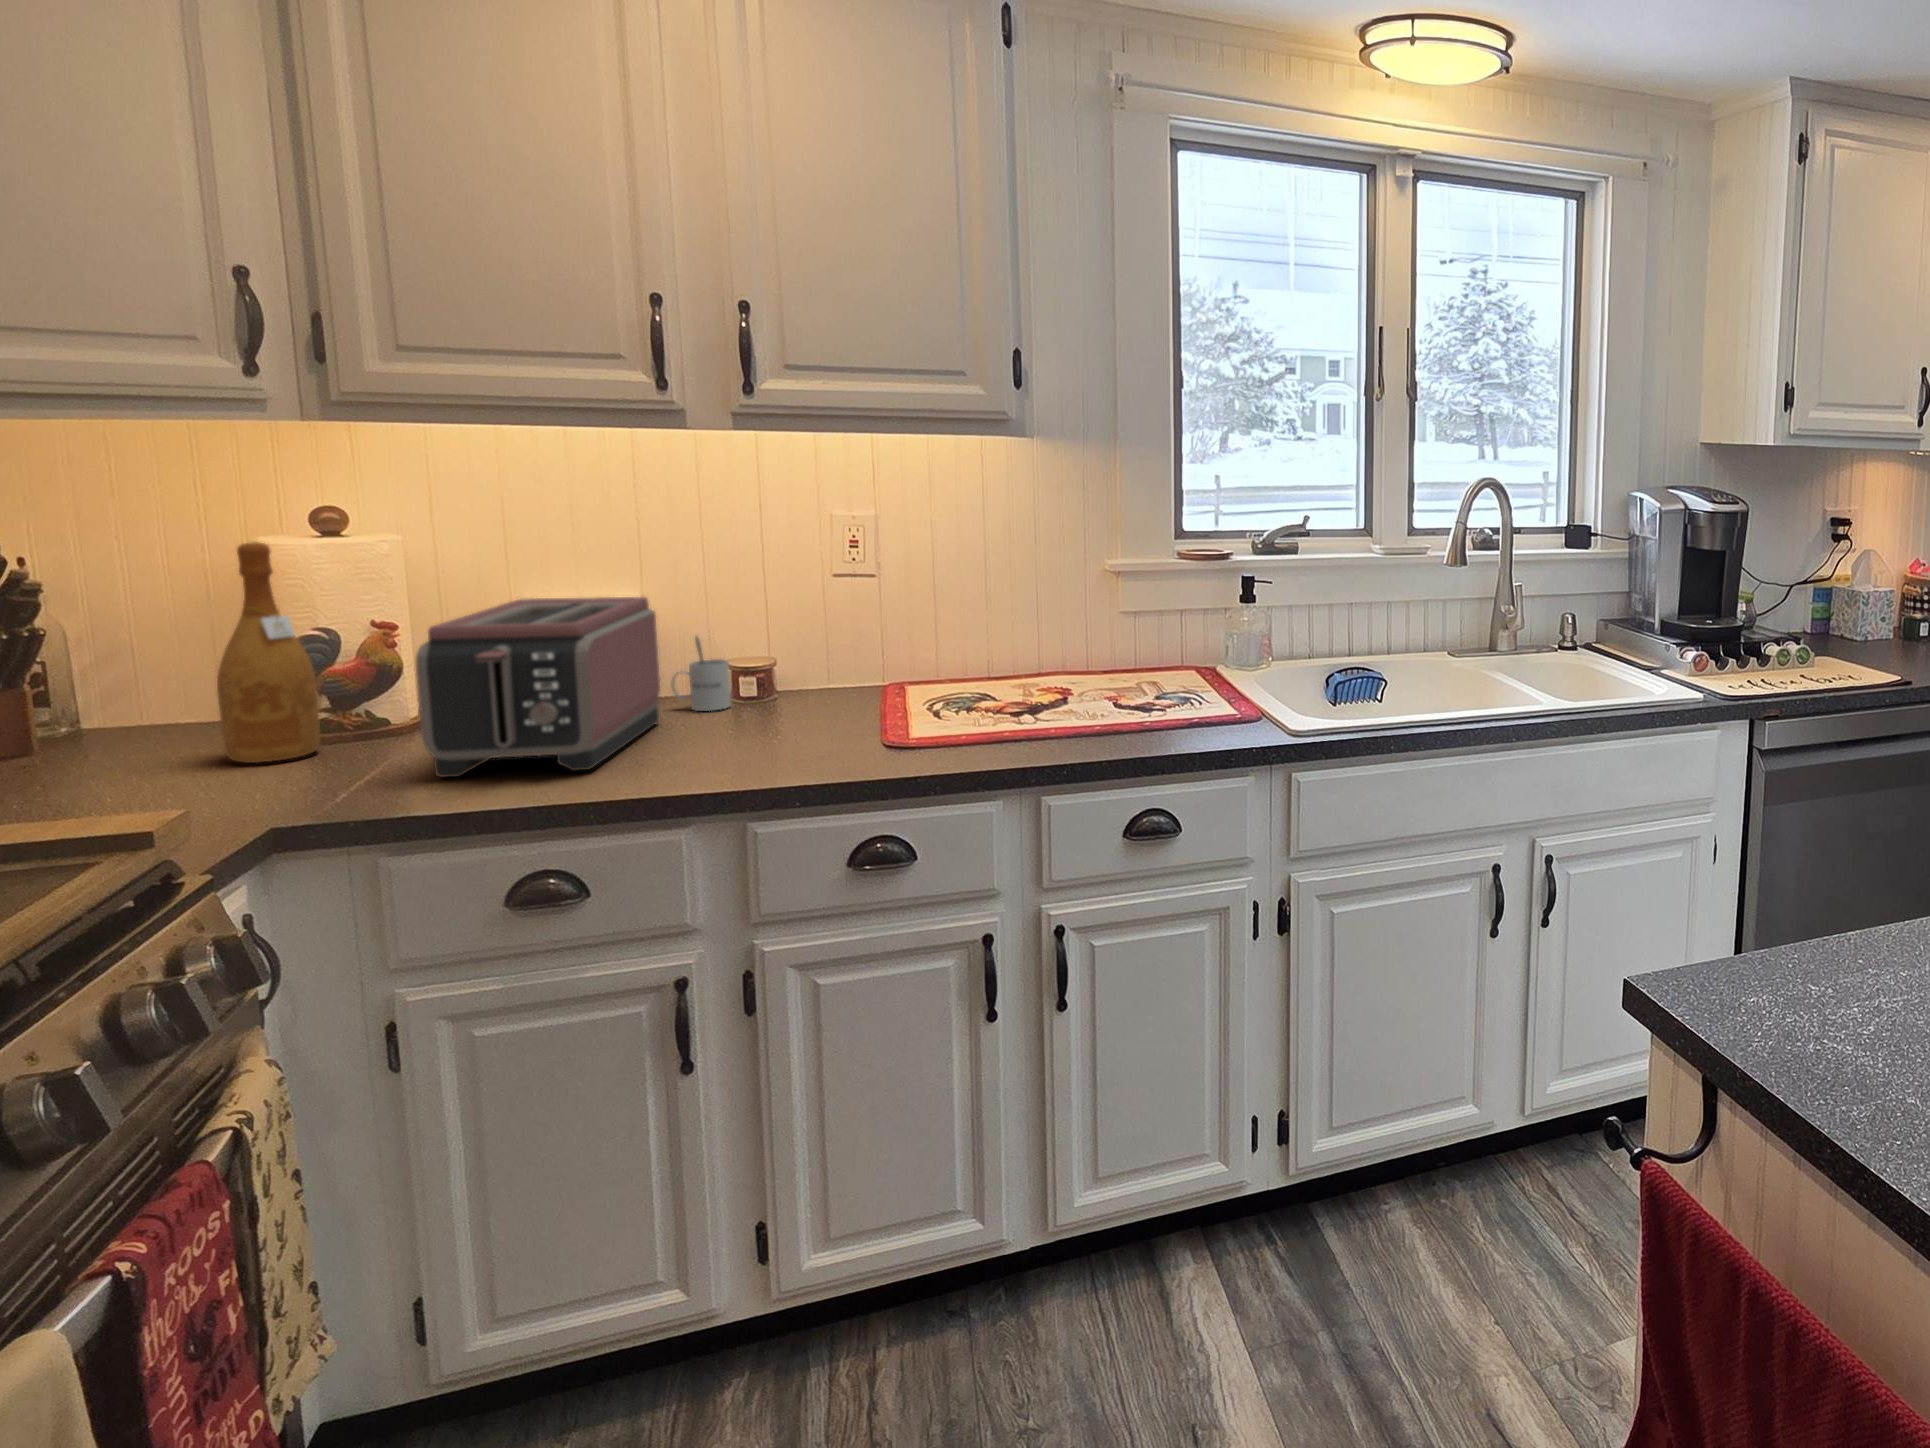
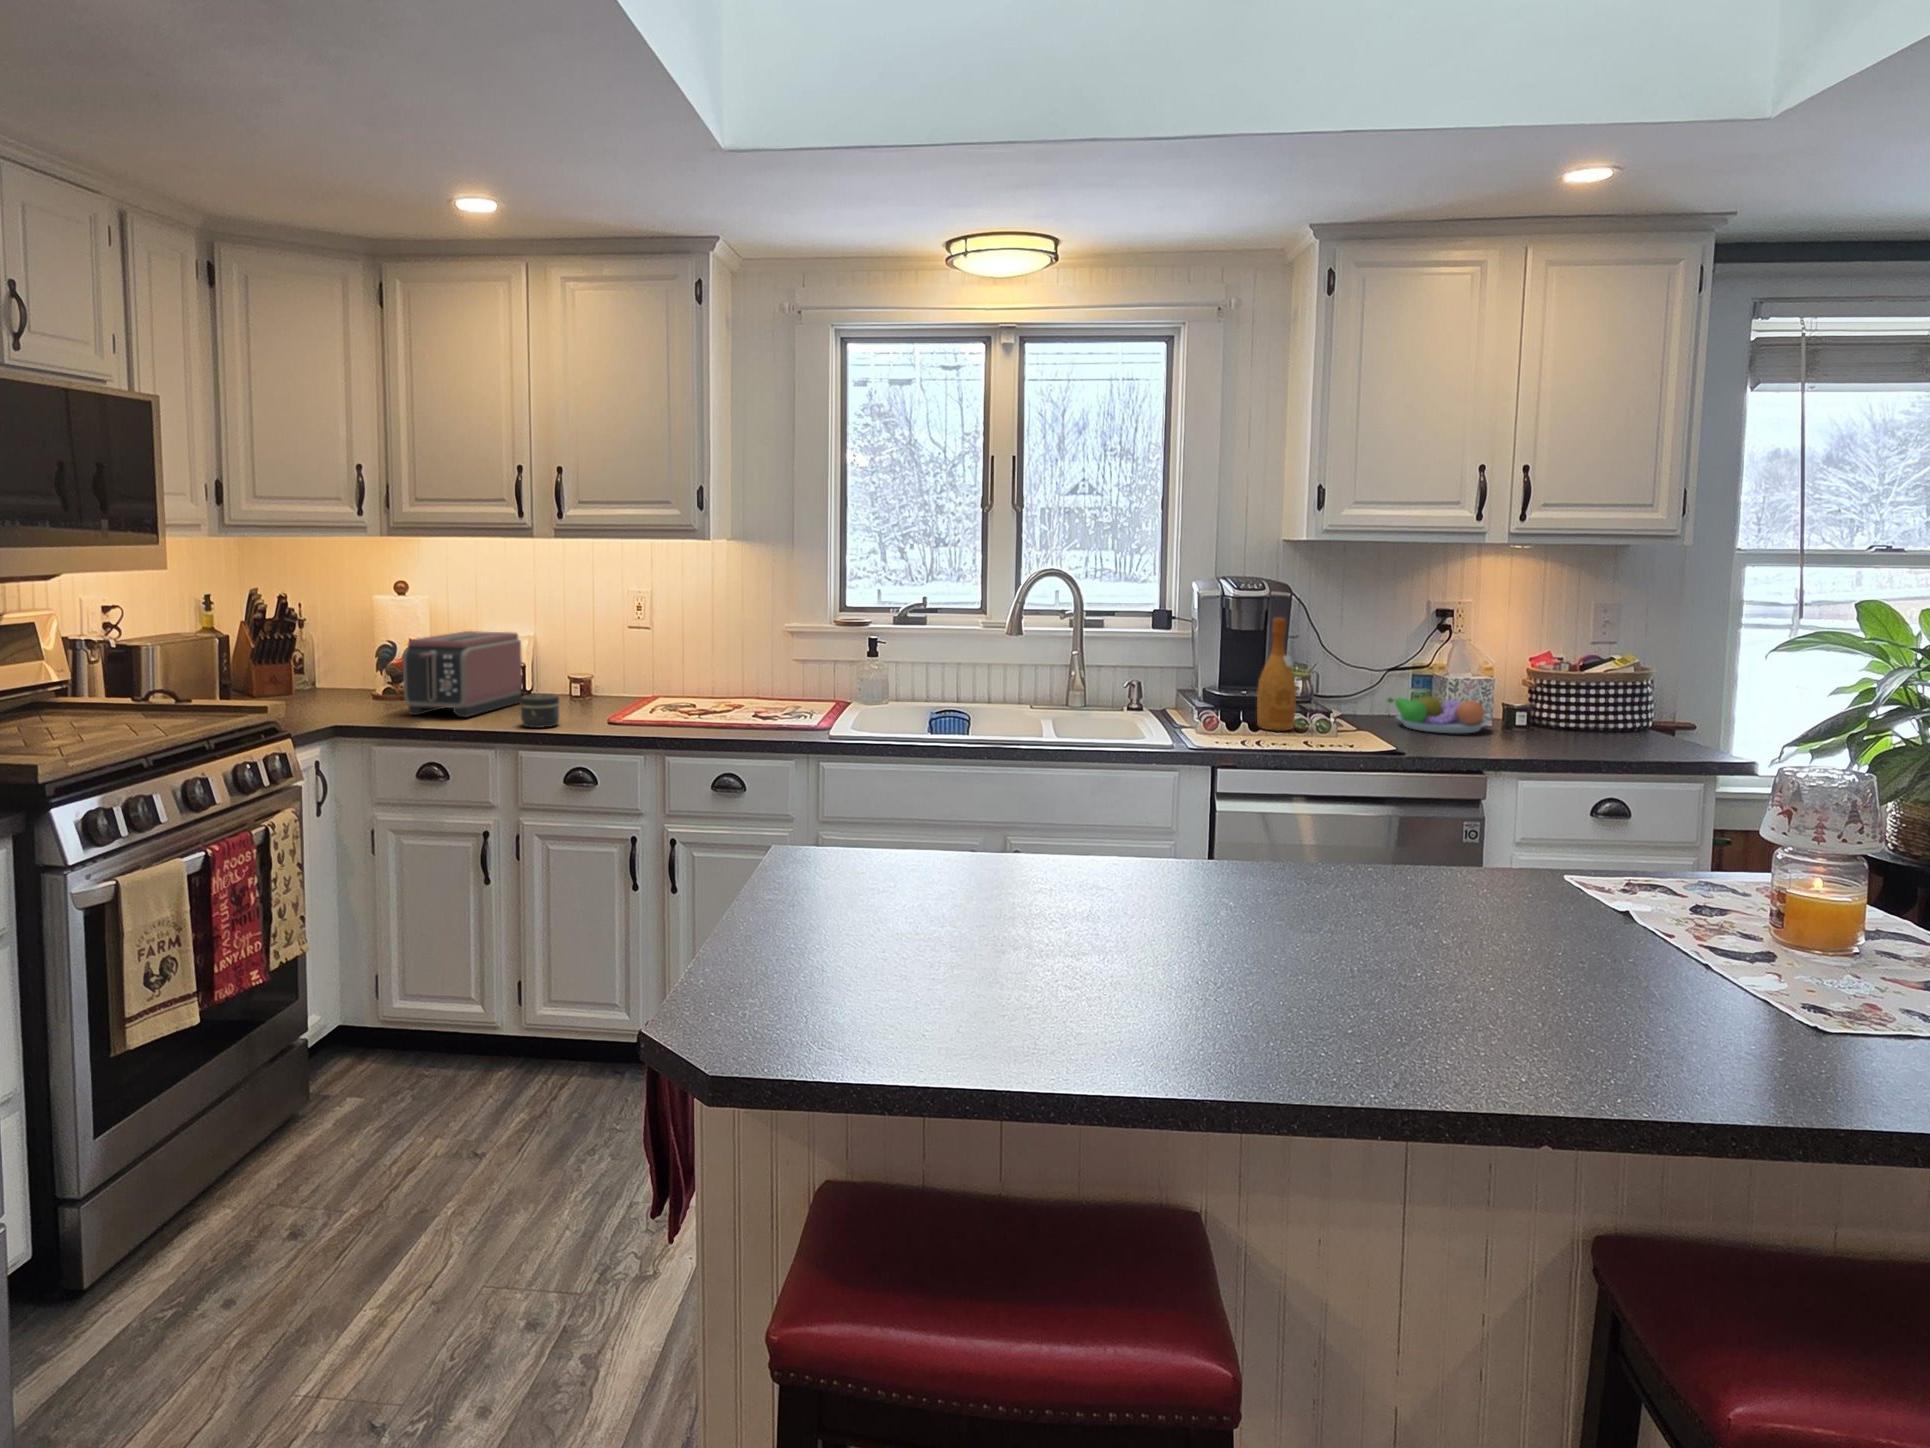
wine bottle: present [217,542,320,763] -> present [1257,617,1296,731]
fruit bowl: none [1812,607,1914,652] -> present [1388,692,1488,733]
mug: present [672,636,731,711] -> none [535,657,563,700]
jar: none [735,710,816,776] -> present [521,694,560,728]

